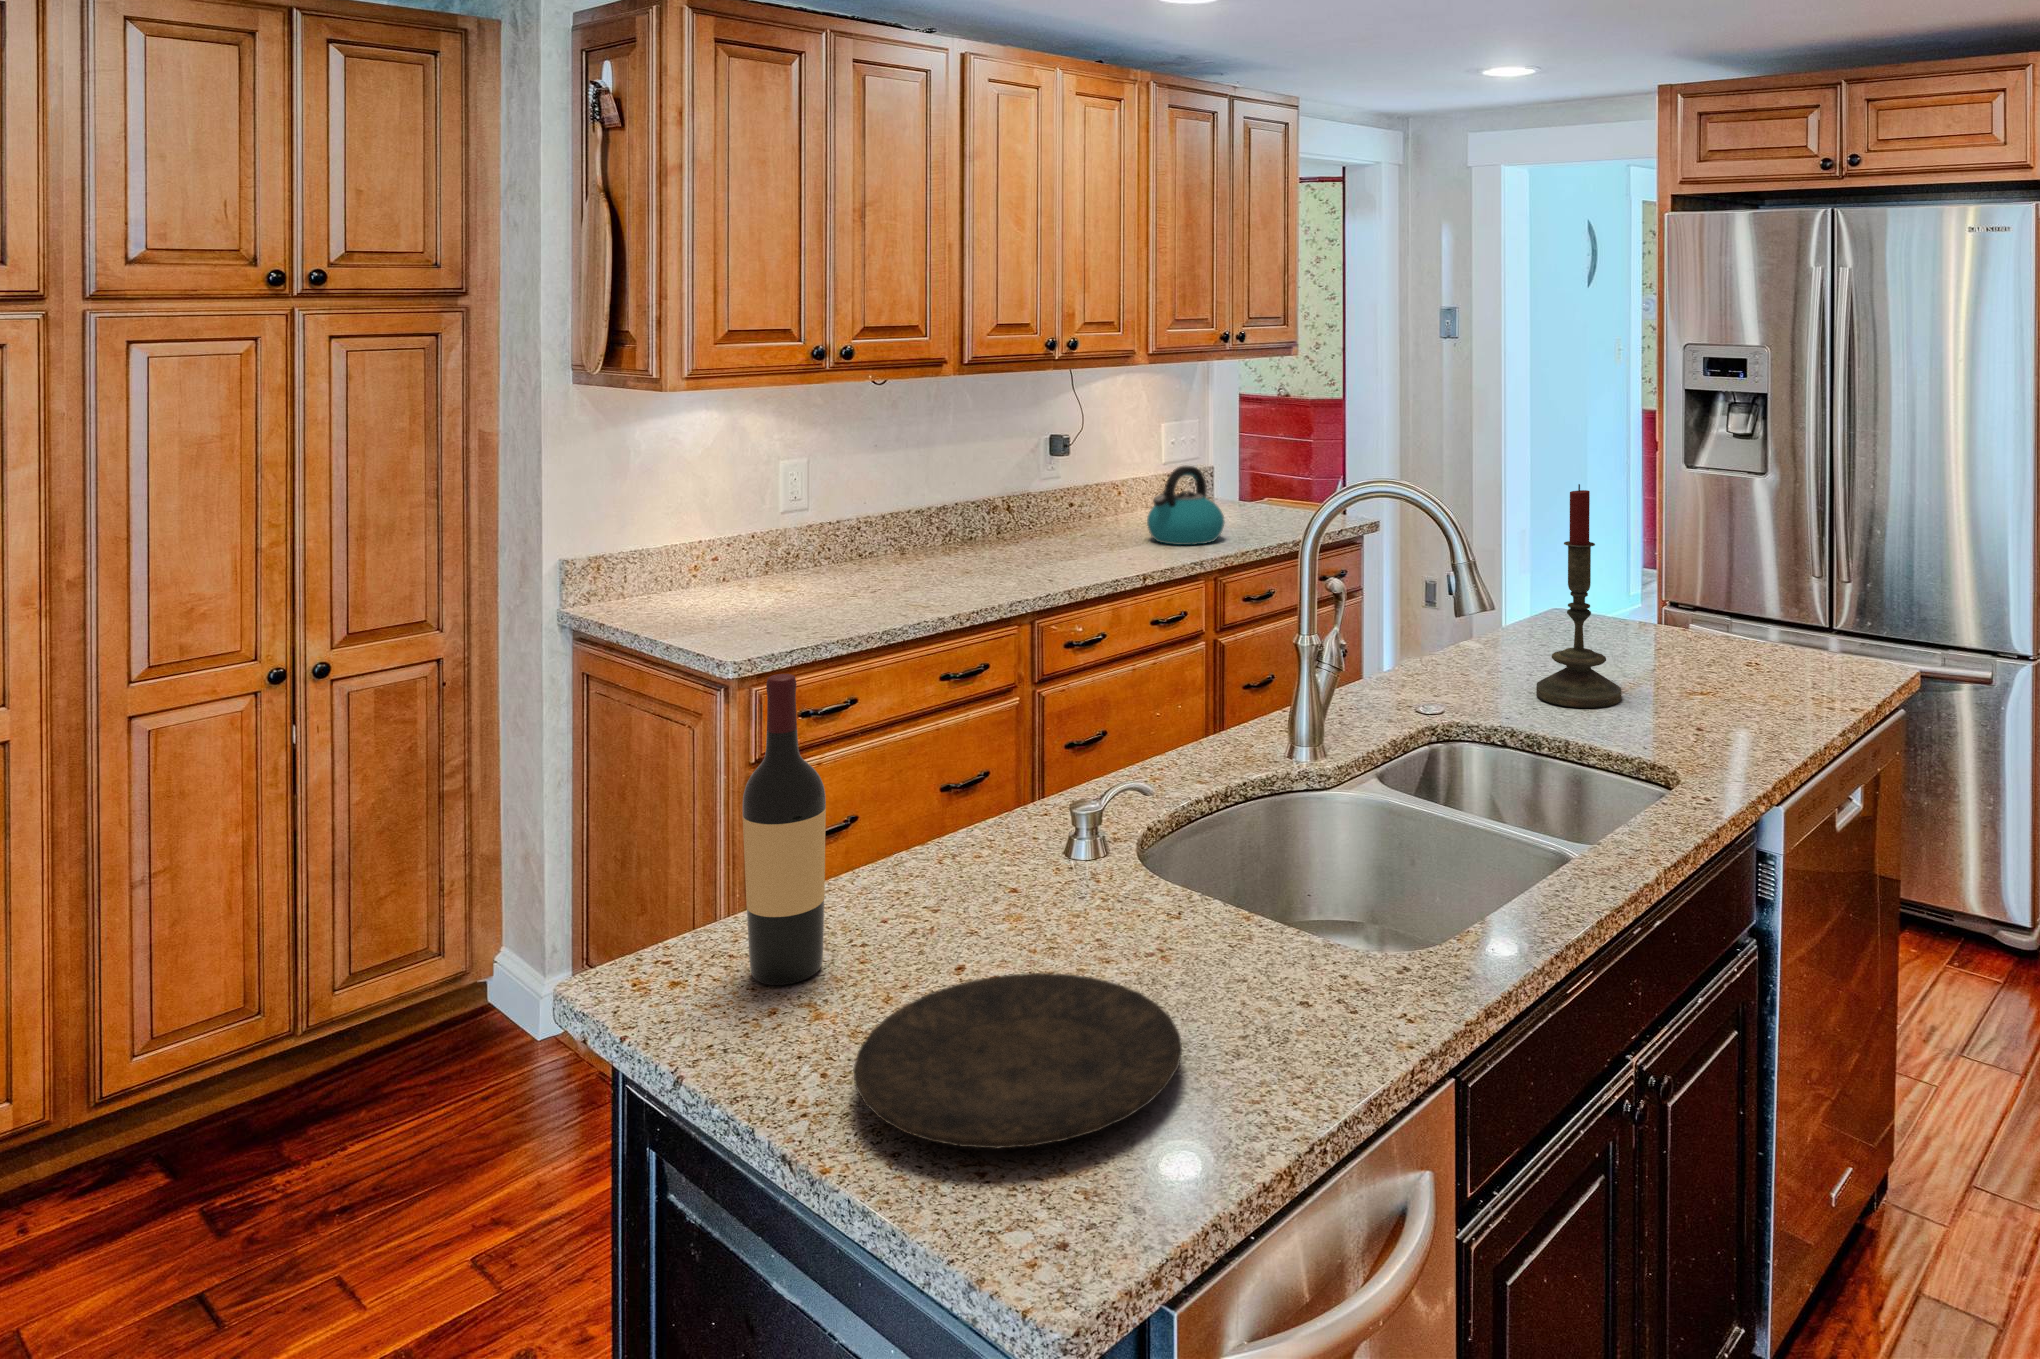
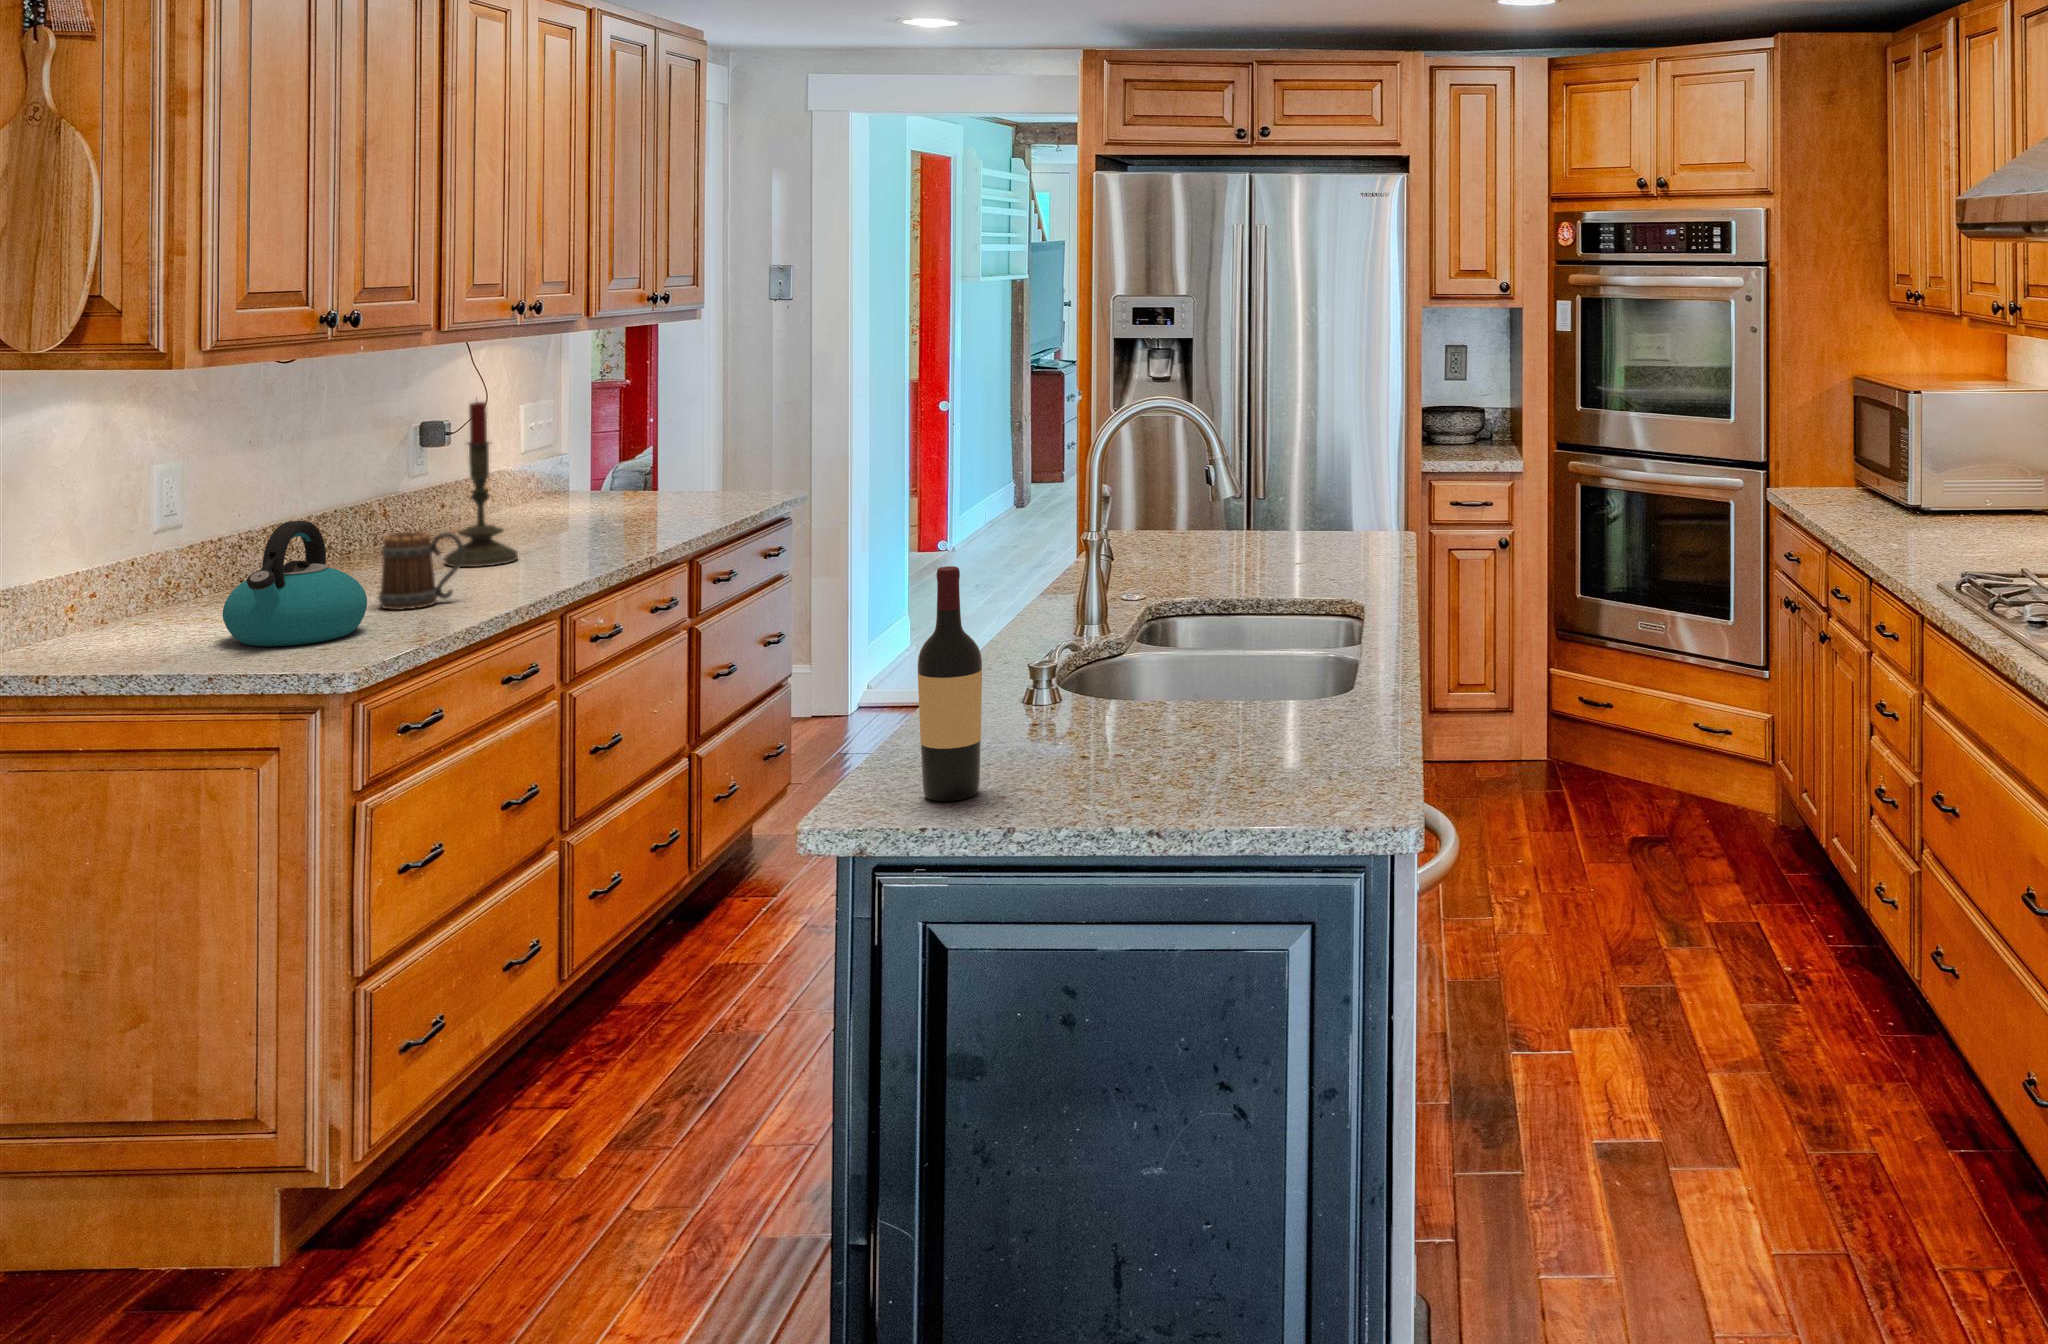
kettle: present [1147,466,1224,545] -> present [223,521,367,646]
candle: present [1536,484,1621,708] -> present [445,402,518,567]
mug: none [872,537,935,605] -> present [379,531,464,610]
plate: present [853,973,1182,1148] -> none [1106,738,1322,805]

